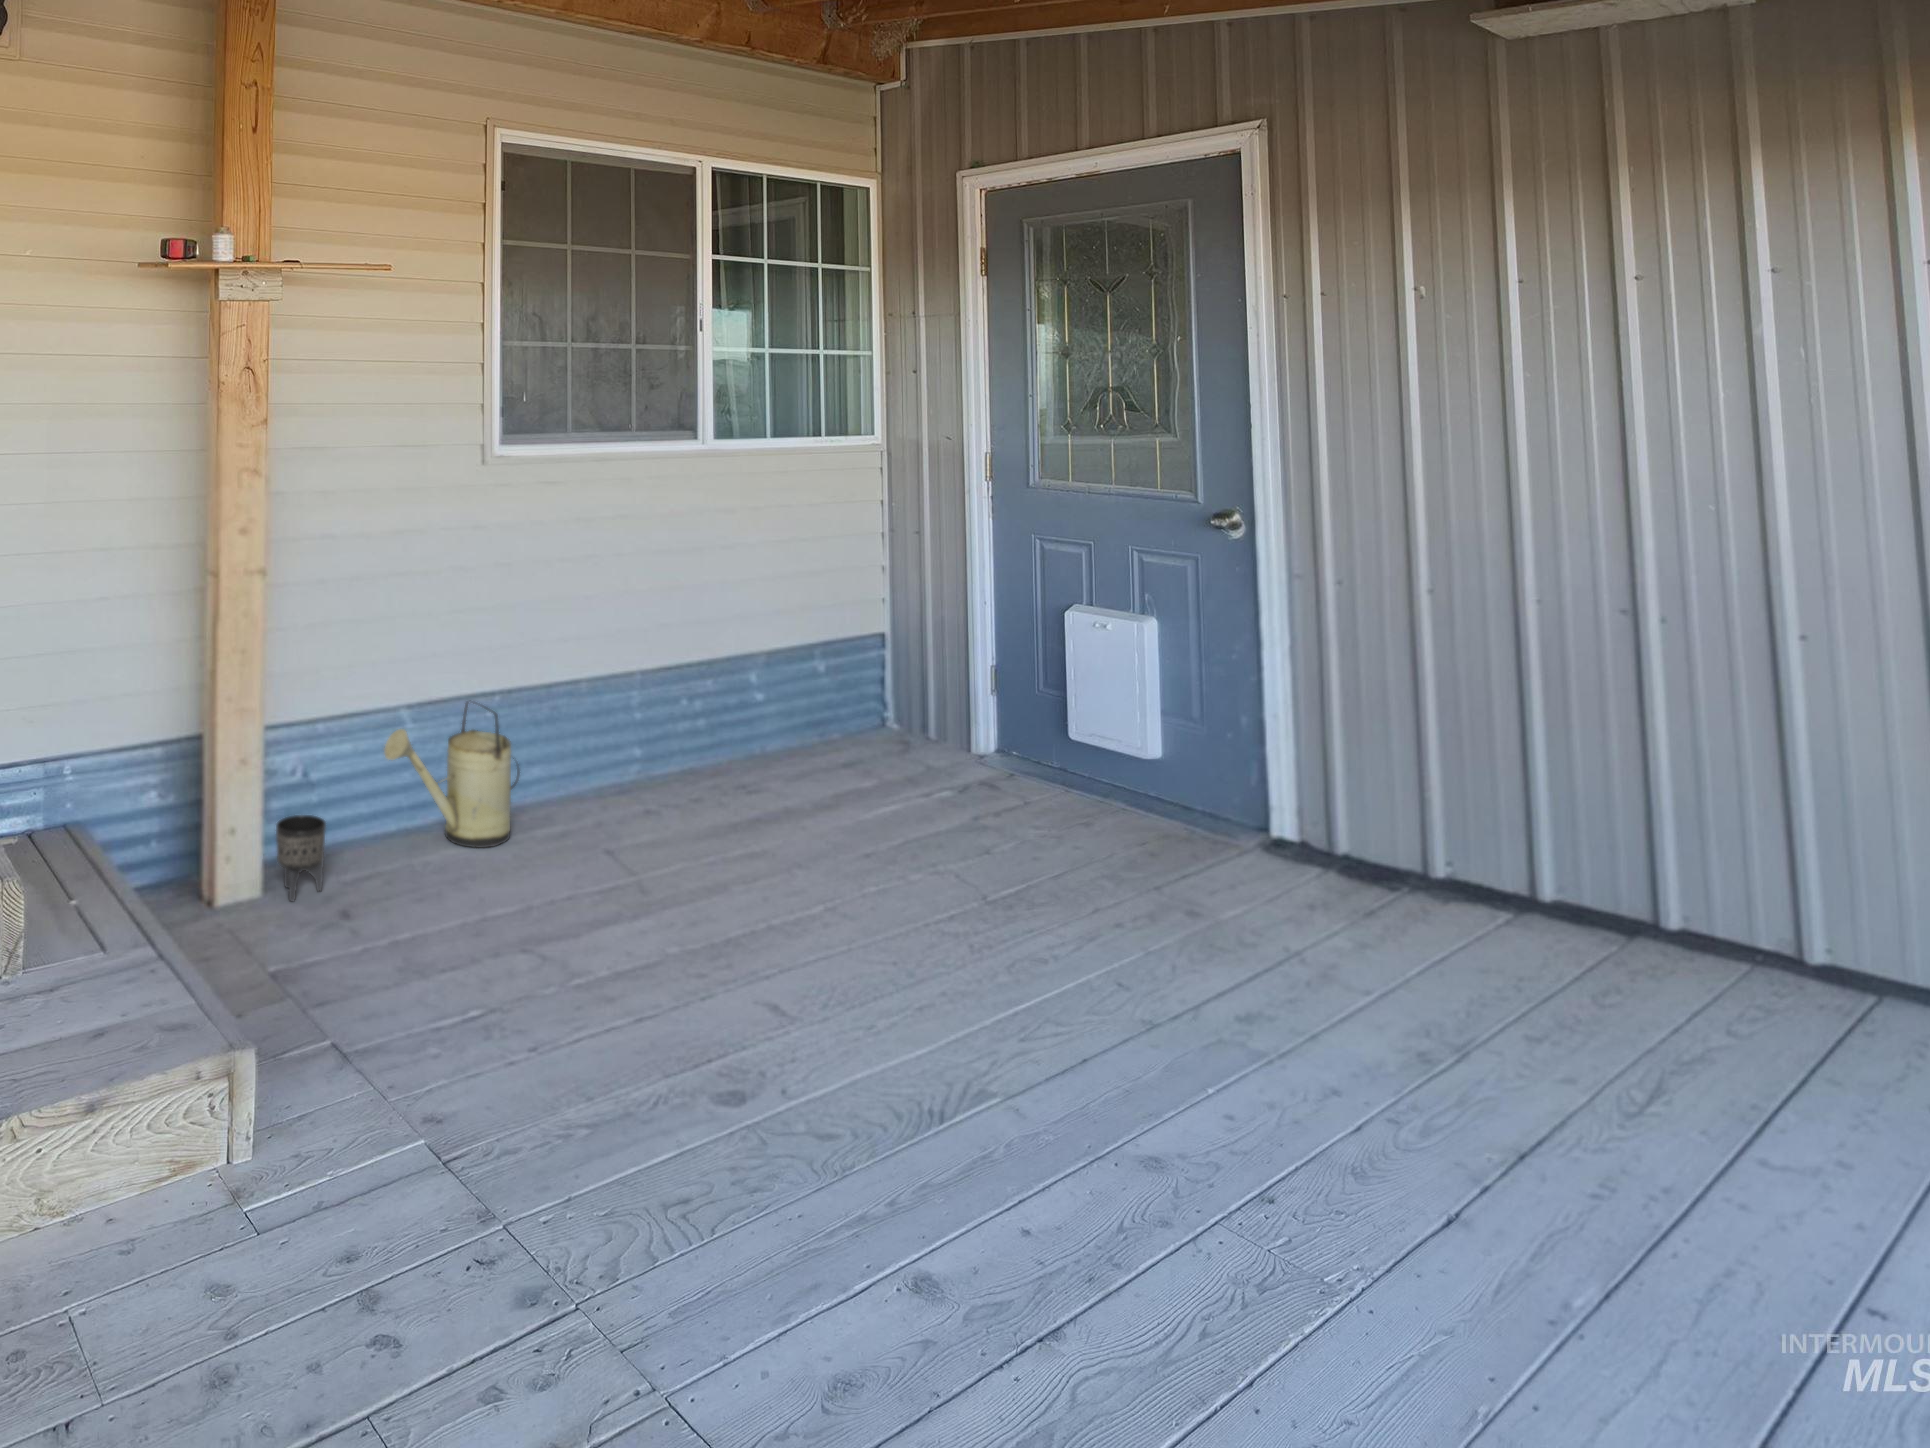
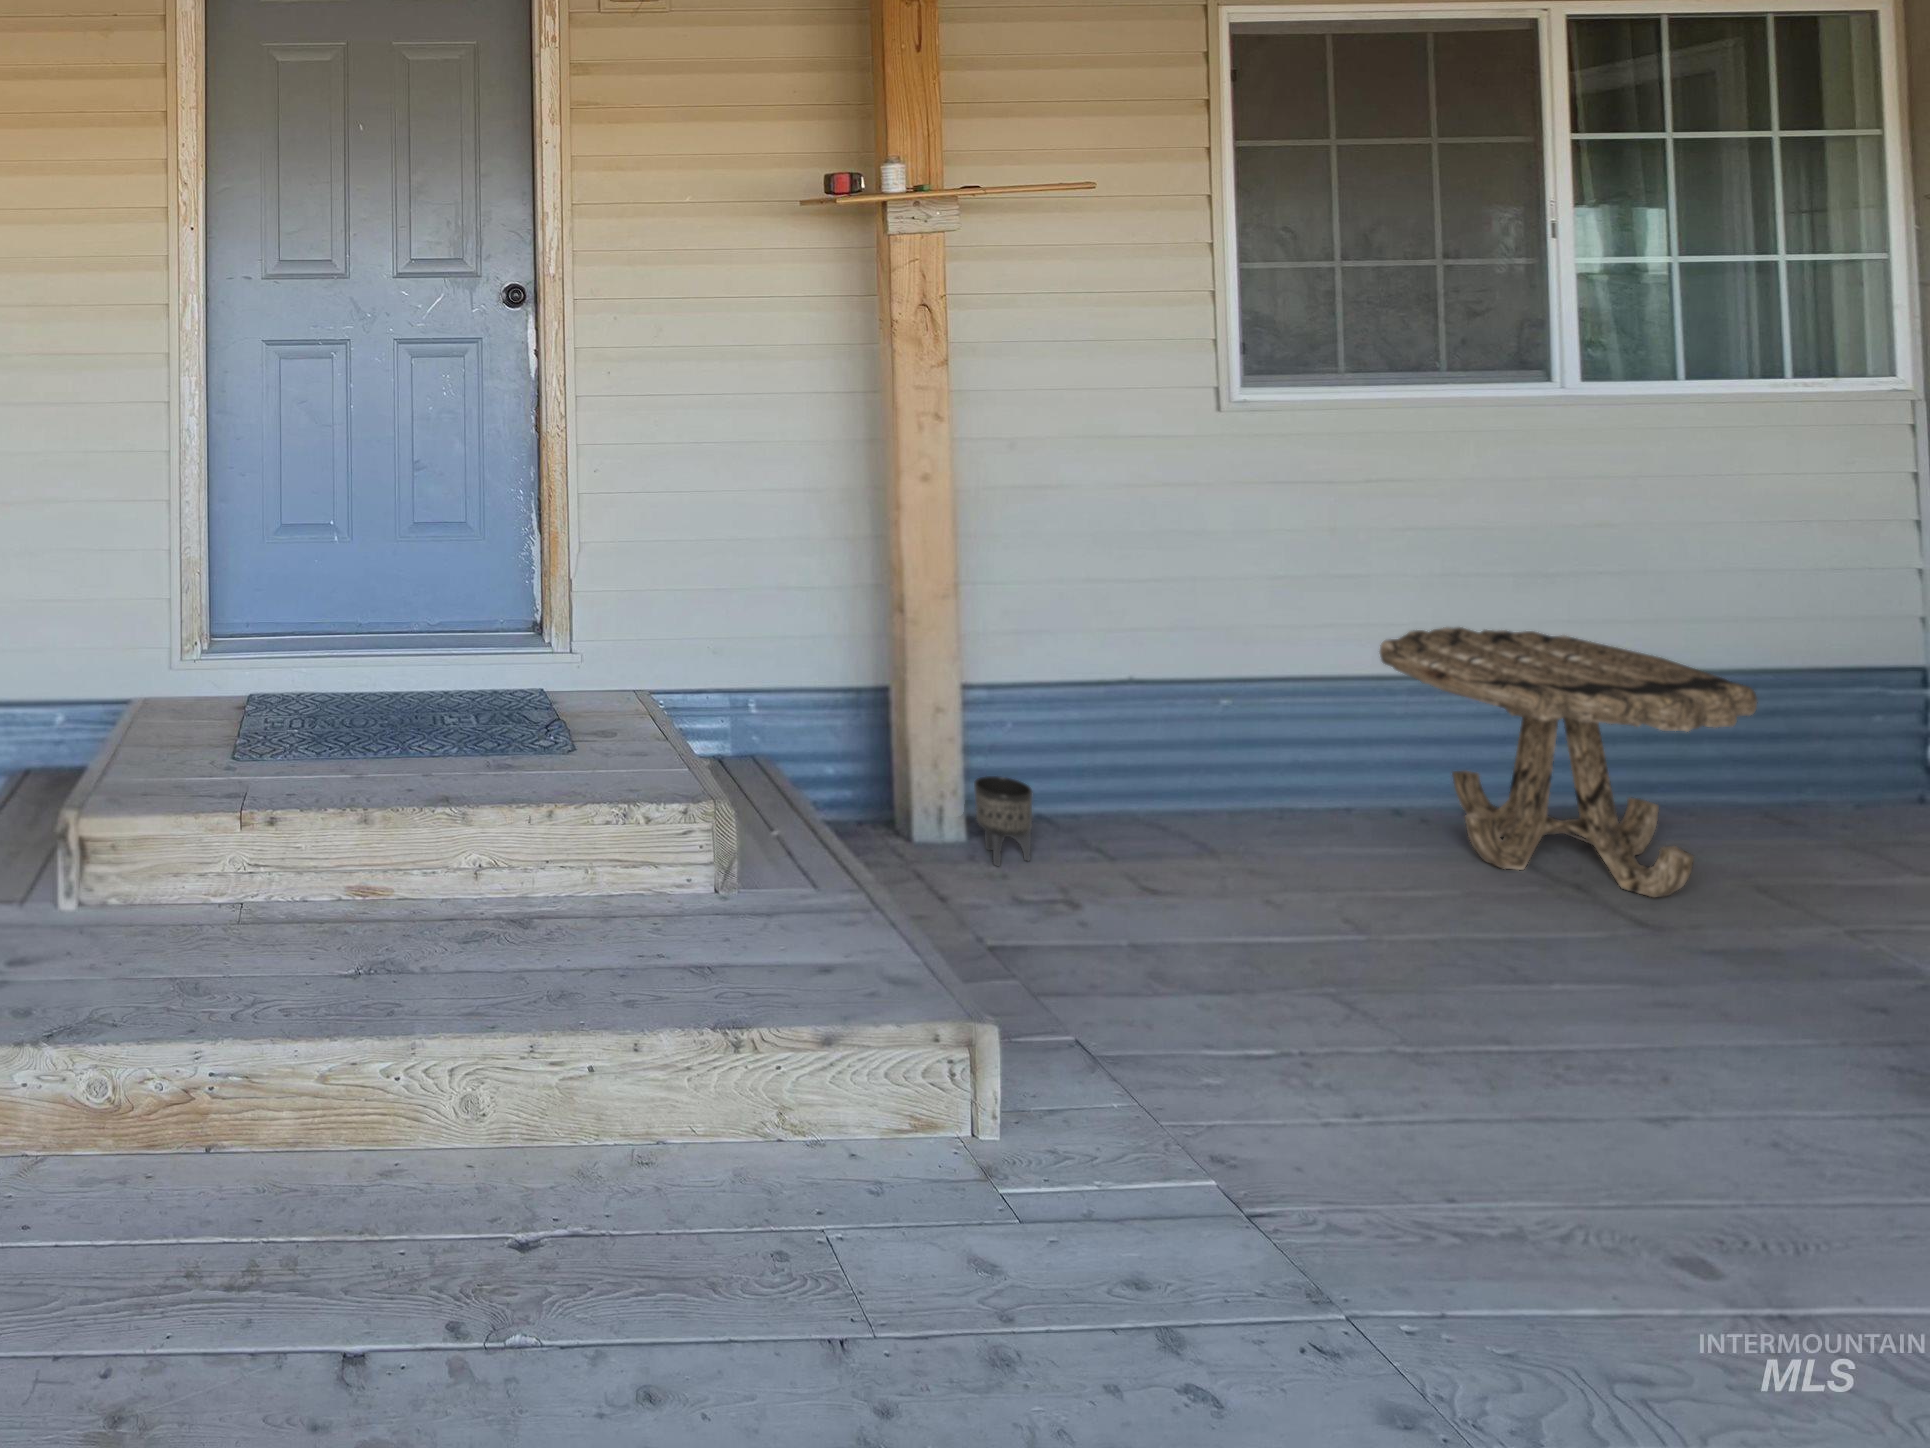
side table: none [595,637,812,833] -> present [1380,627,1758,897]
watering can: present [384,702,519,848] -> none [1096,677,1274,848]

